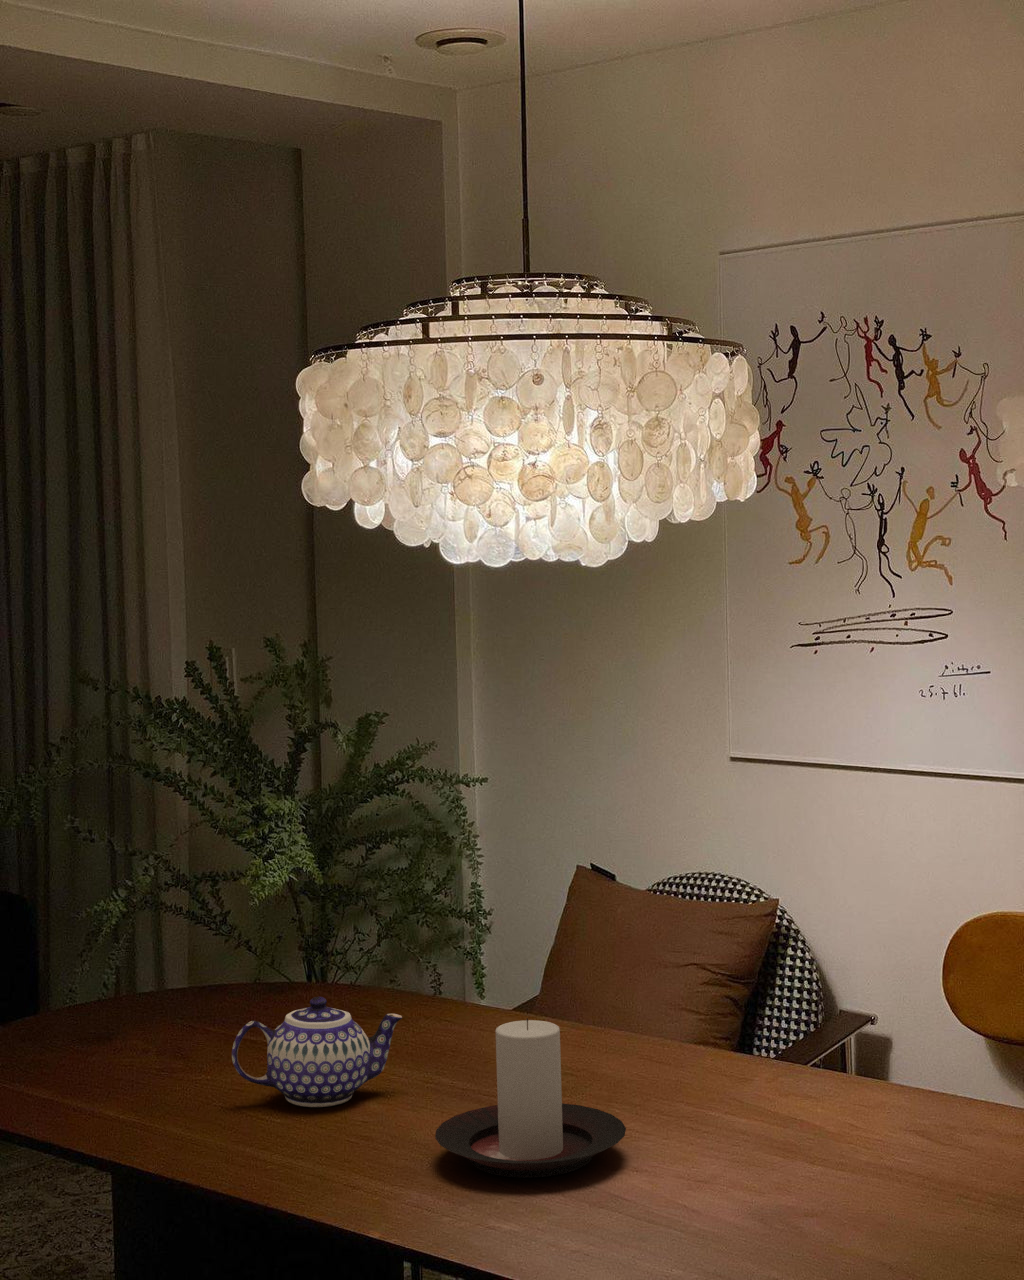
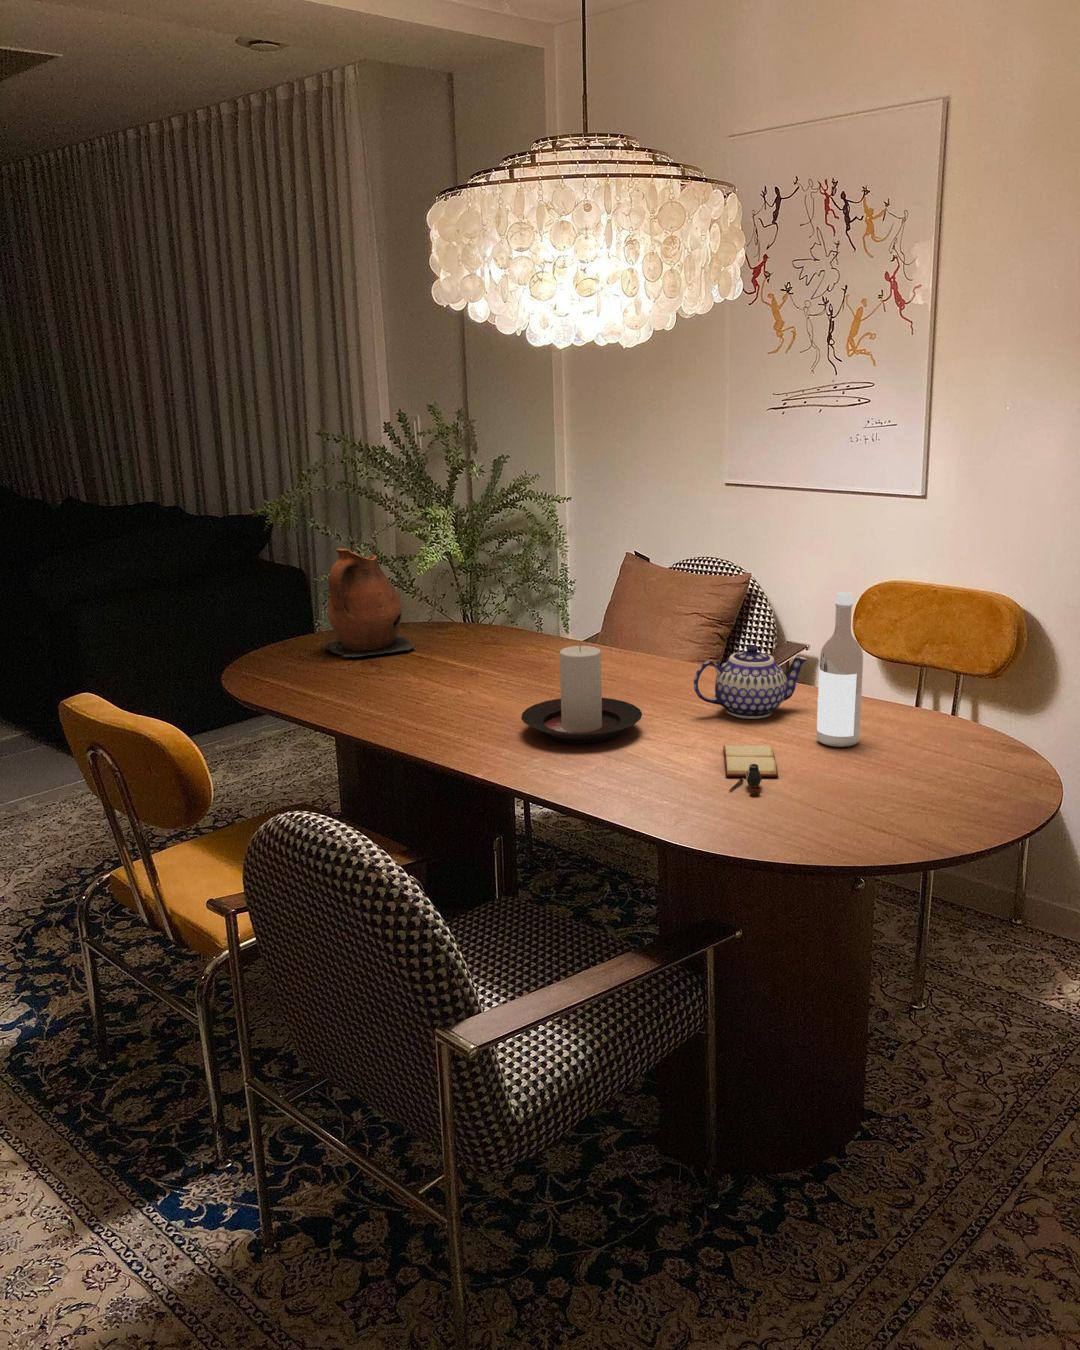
ceramic pitcher: none [96,868,250,1043] -> present [325,549,415,657]
wine bottle: none [899,932,966,1176] -> present [817,592,863,747]
teapot: present [232,997,402,1107] -> present [694,645,807,719]
book: none [756,1176,846,1254] -> present [723,746,778,794]

